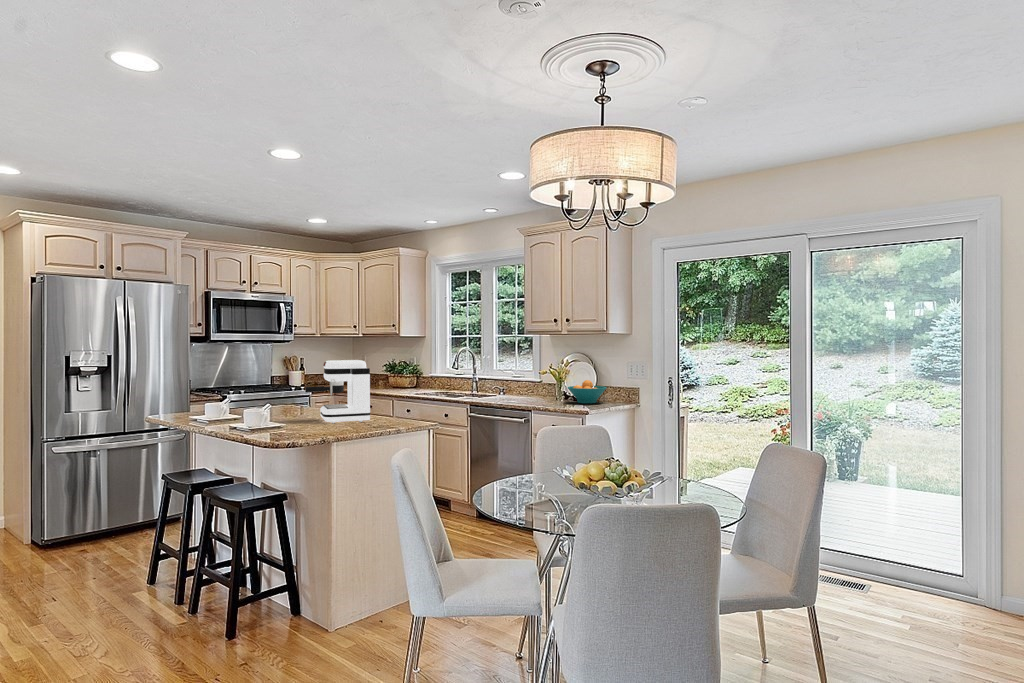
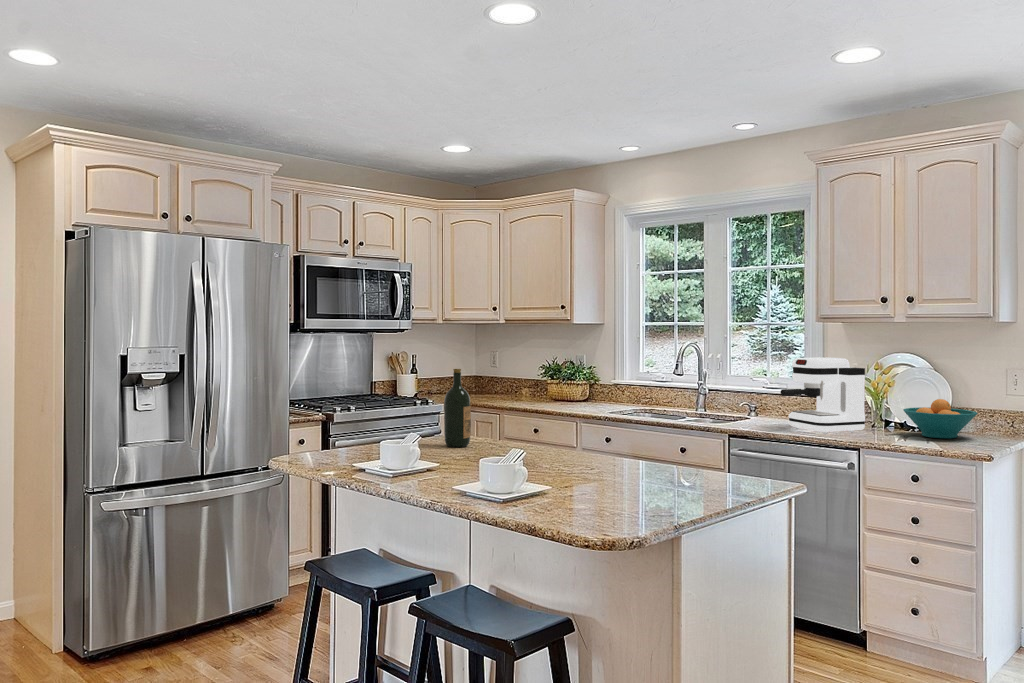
coffee maker: present [305,360,370,423] -> present [781,357,865,433]
wine bottle: none [270,363,288,410] -> present [444,369,471,447]

